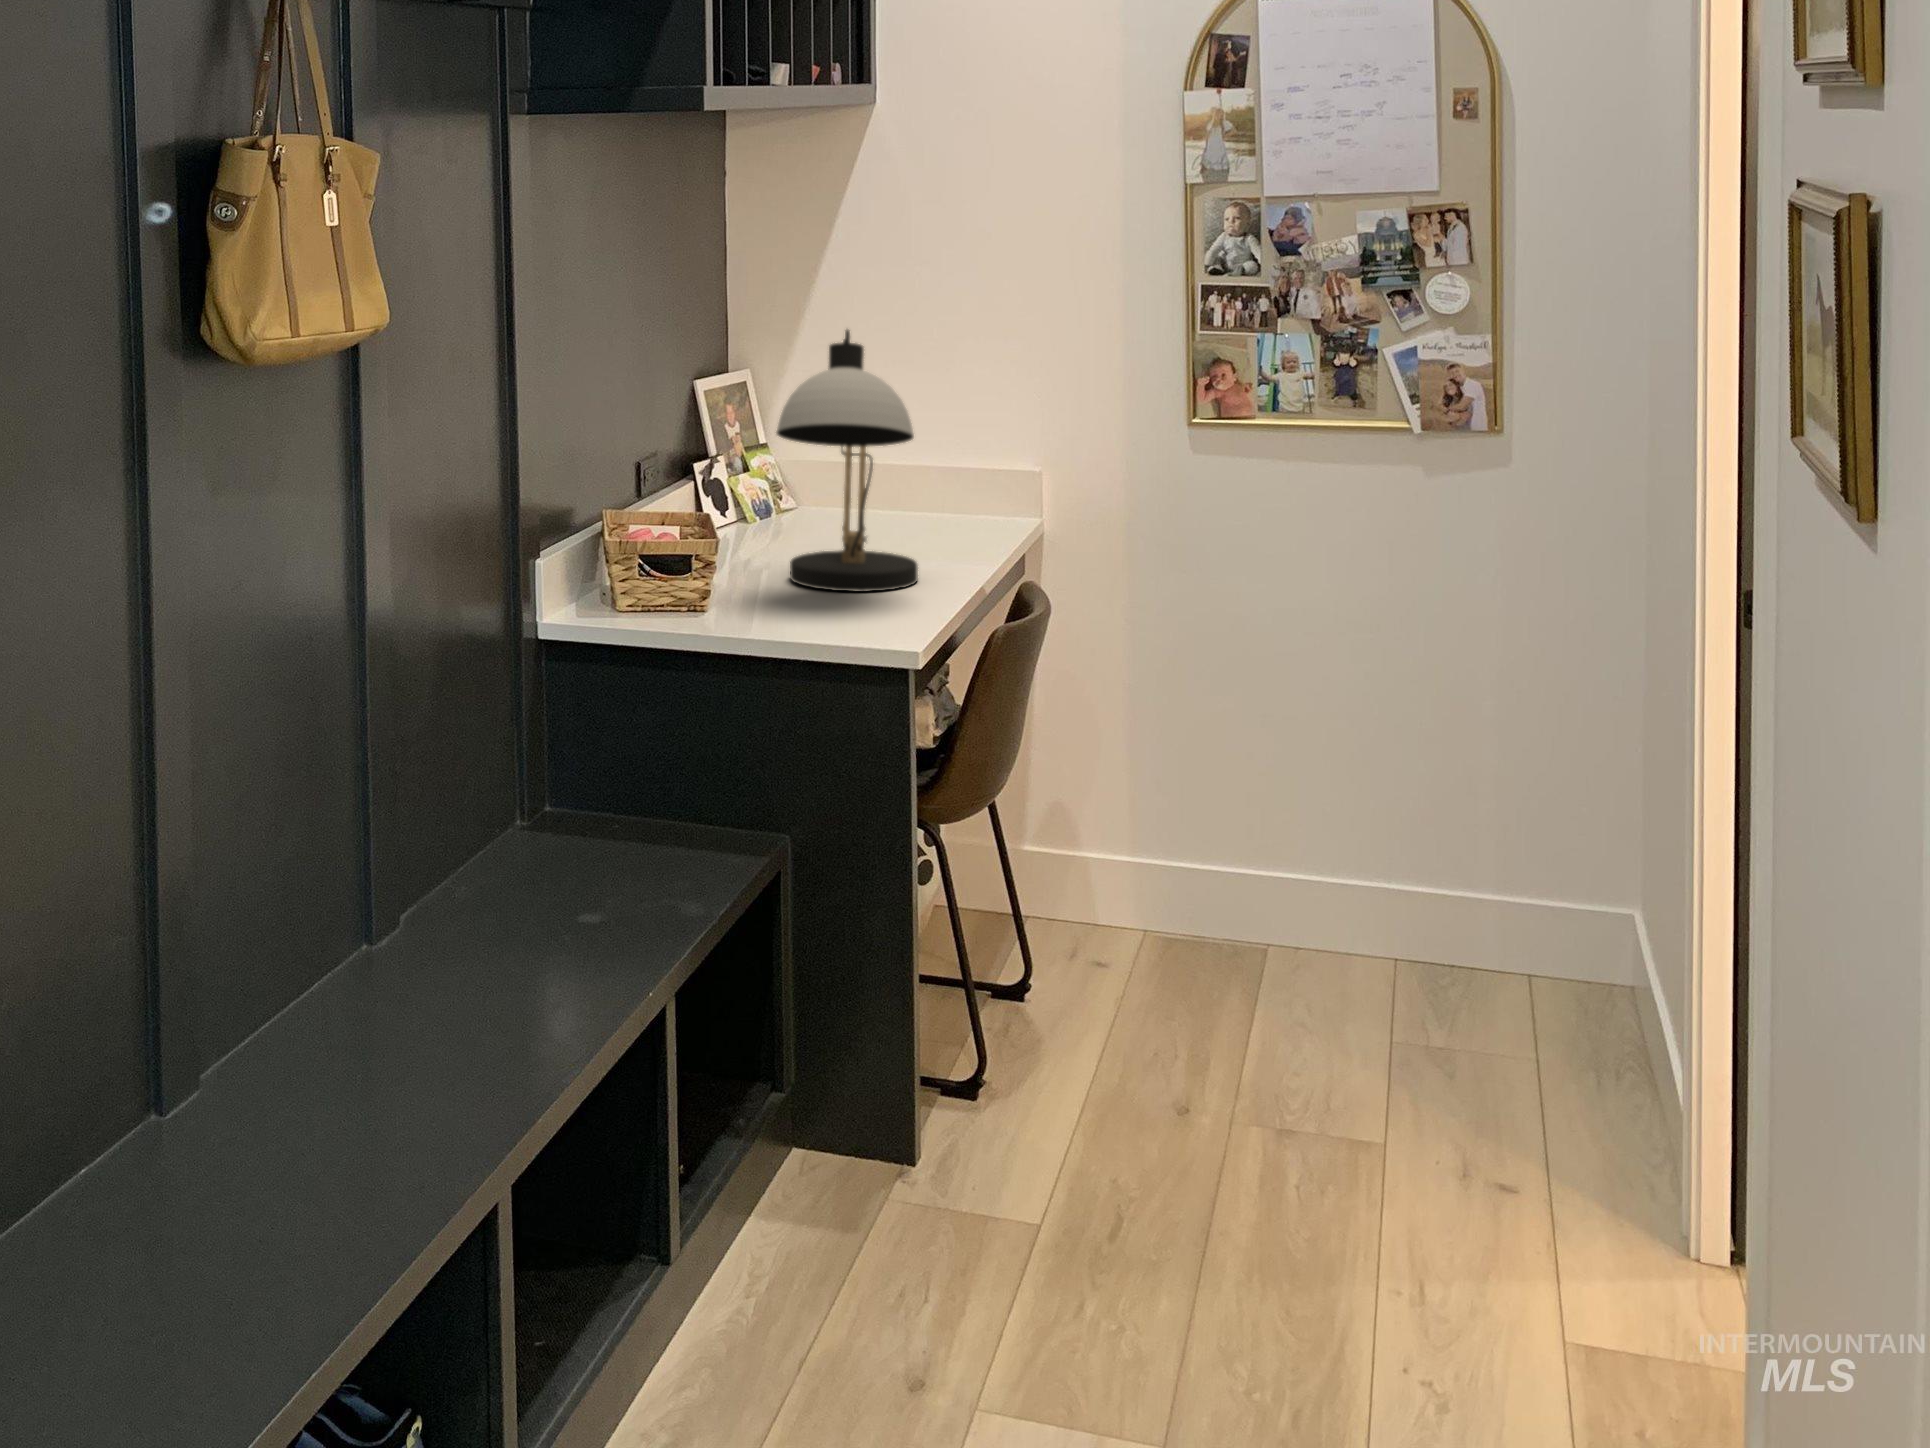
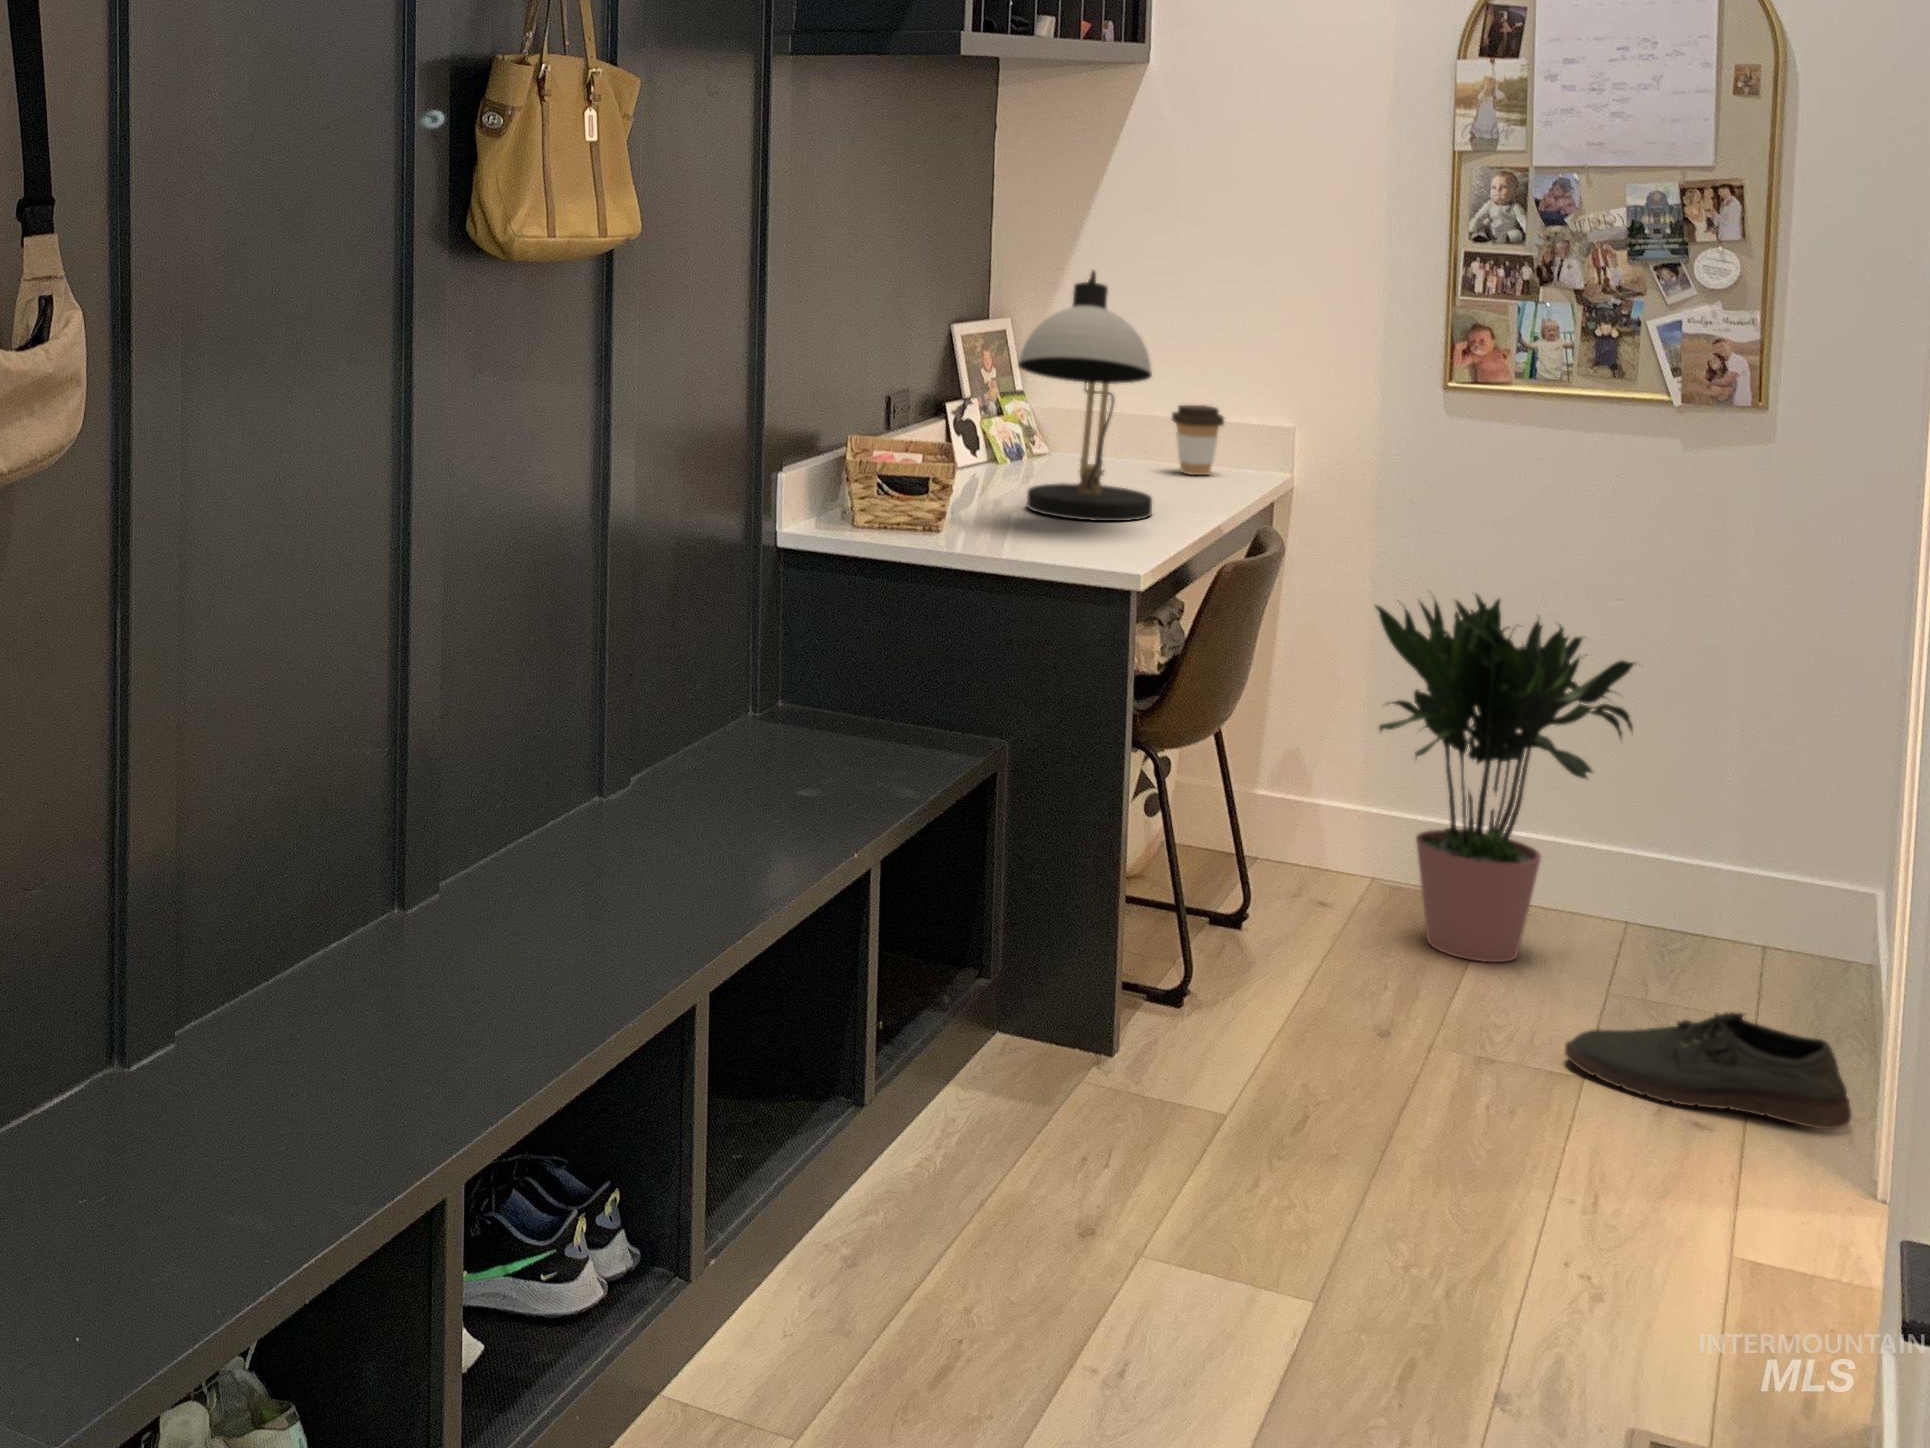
coffee cup: none [924,456,977,530] -> present [1172,405,1224,475]
potted plant: none [1136,620,1416,1015] -> present [1375,594,1634,962]
shoe: none [1360,1057,1642,1172] -> present [1565,1012,1852,1129]

